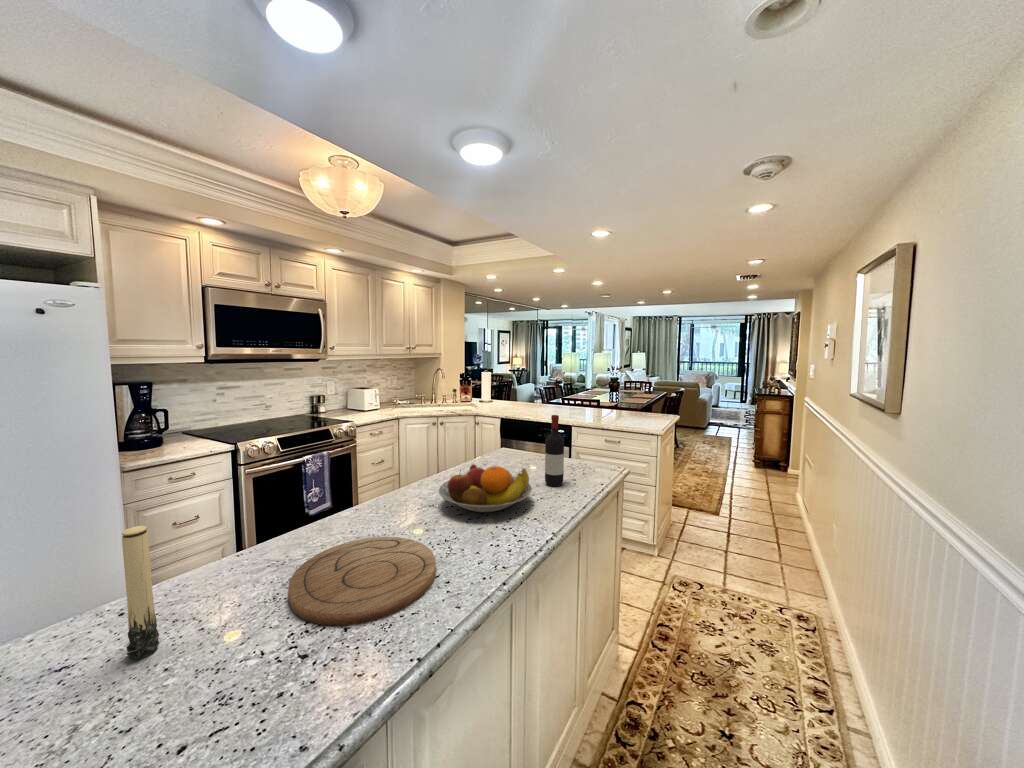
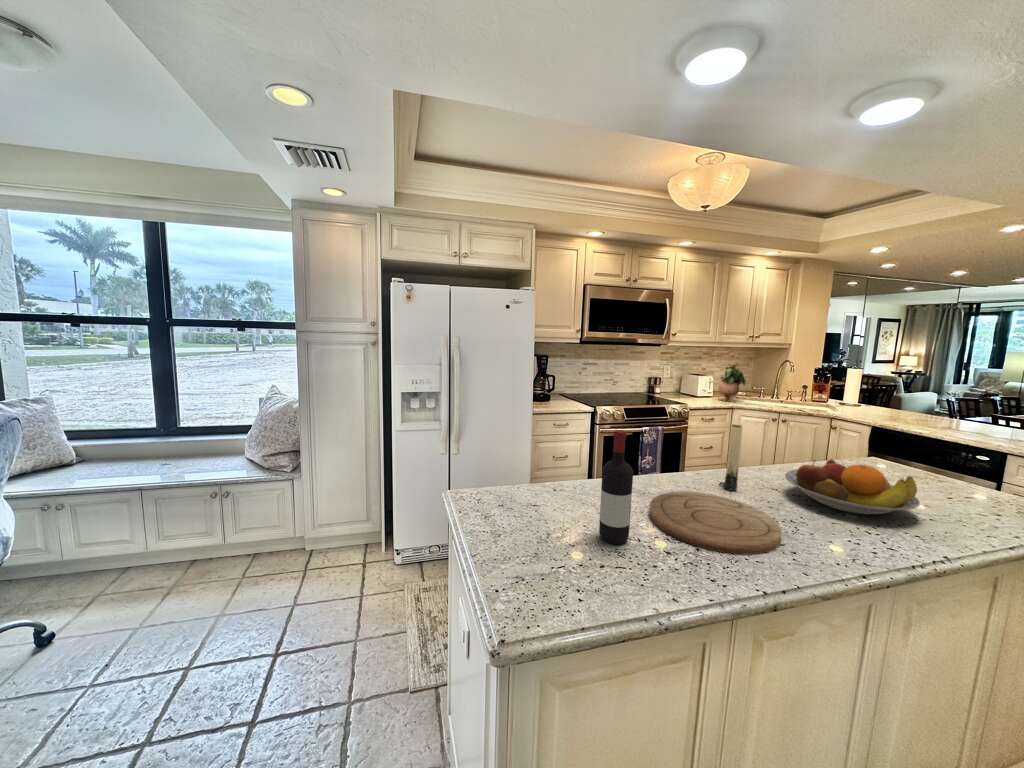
potted plant: none [385,374,408,413] -> present [719,363,746,402]
wine bottle: present [545,415,564,486] -> present [599,430,633,544]
candle: present [122,526,159,659] -> present [719,423,742,491]

